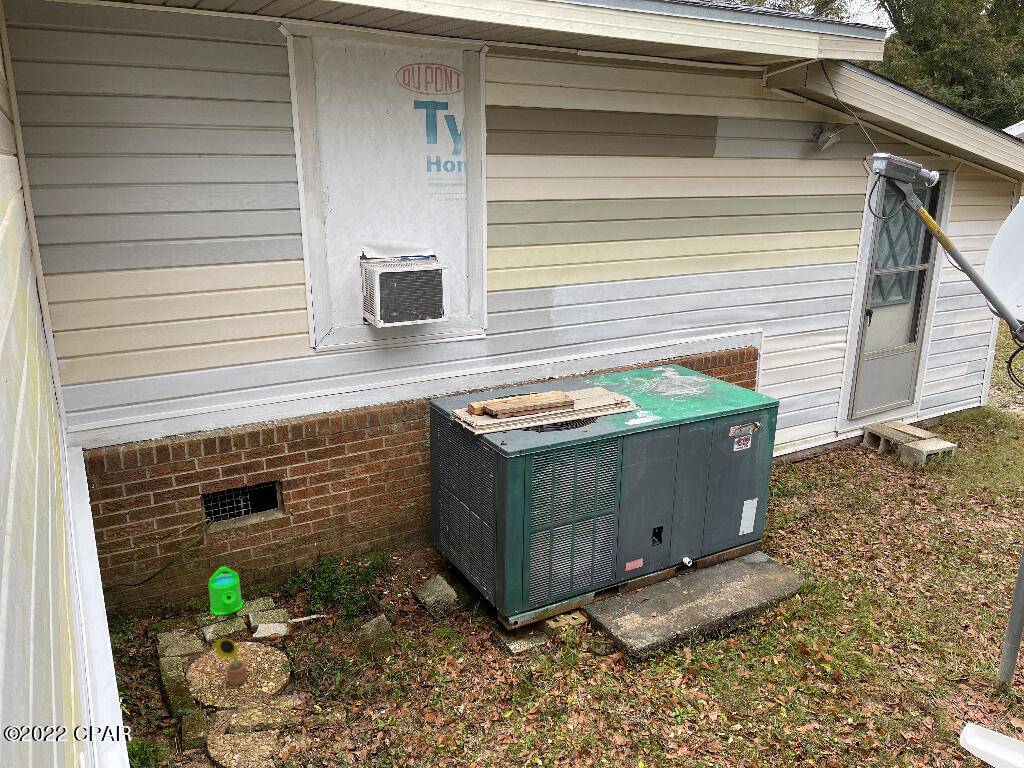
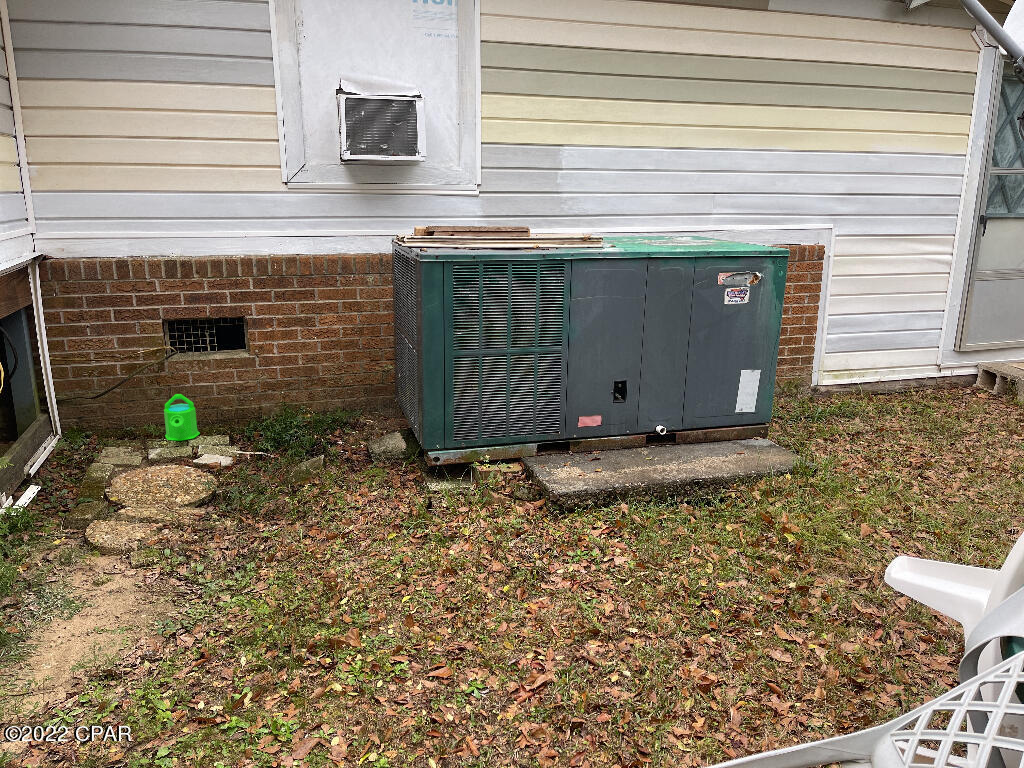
decorative plant: present [212,638,247,685] -> none [130,439,169,493]

